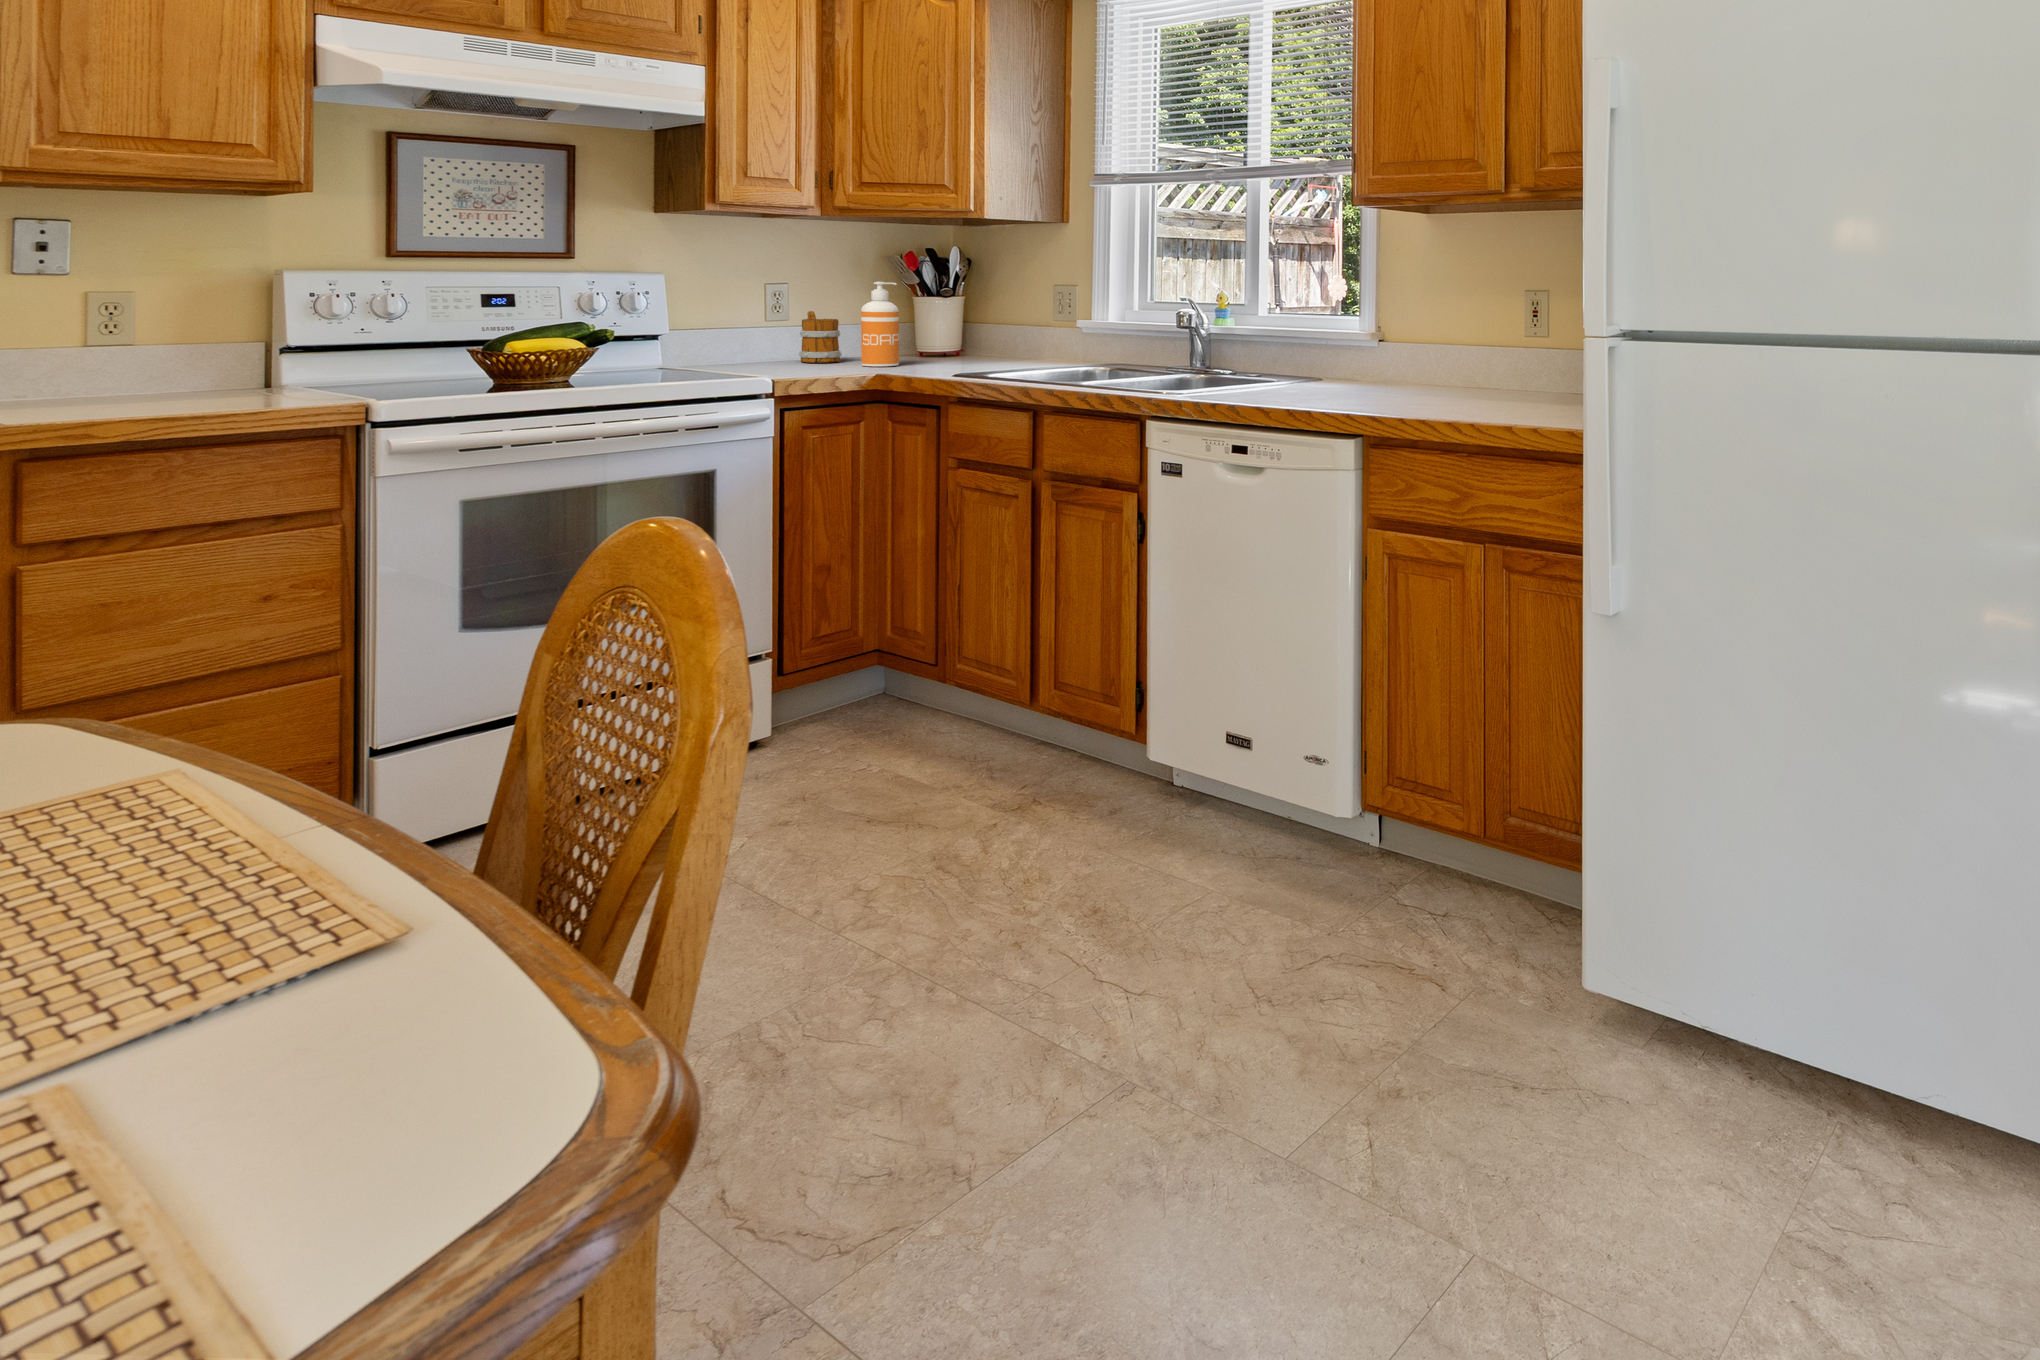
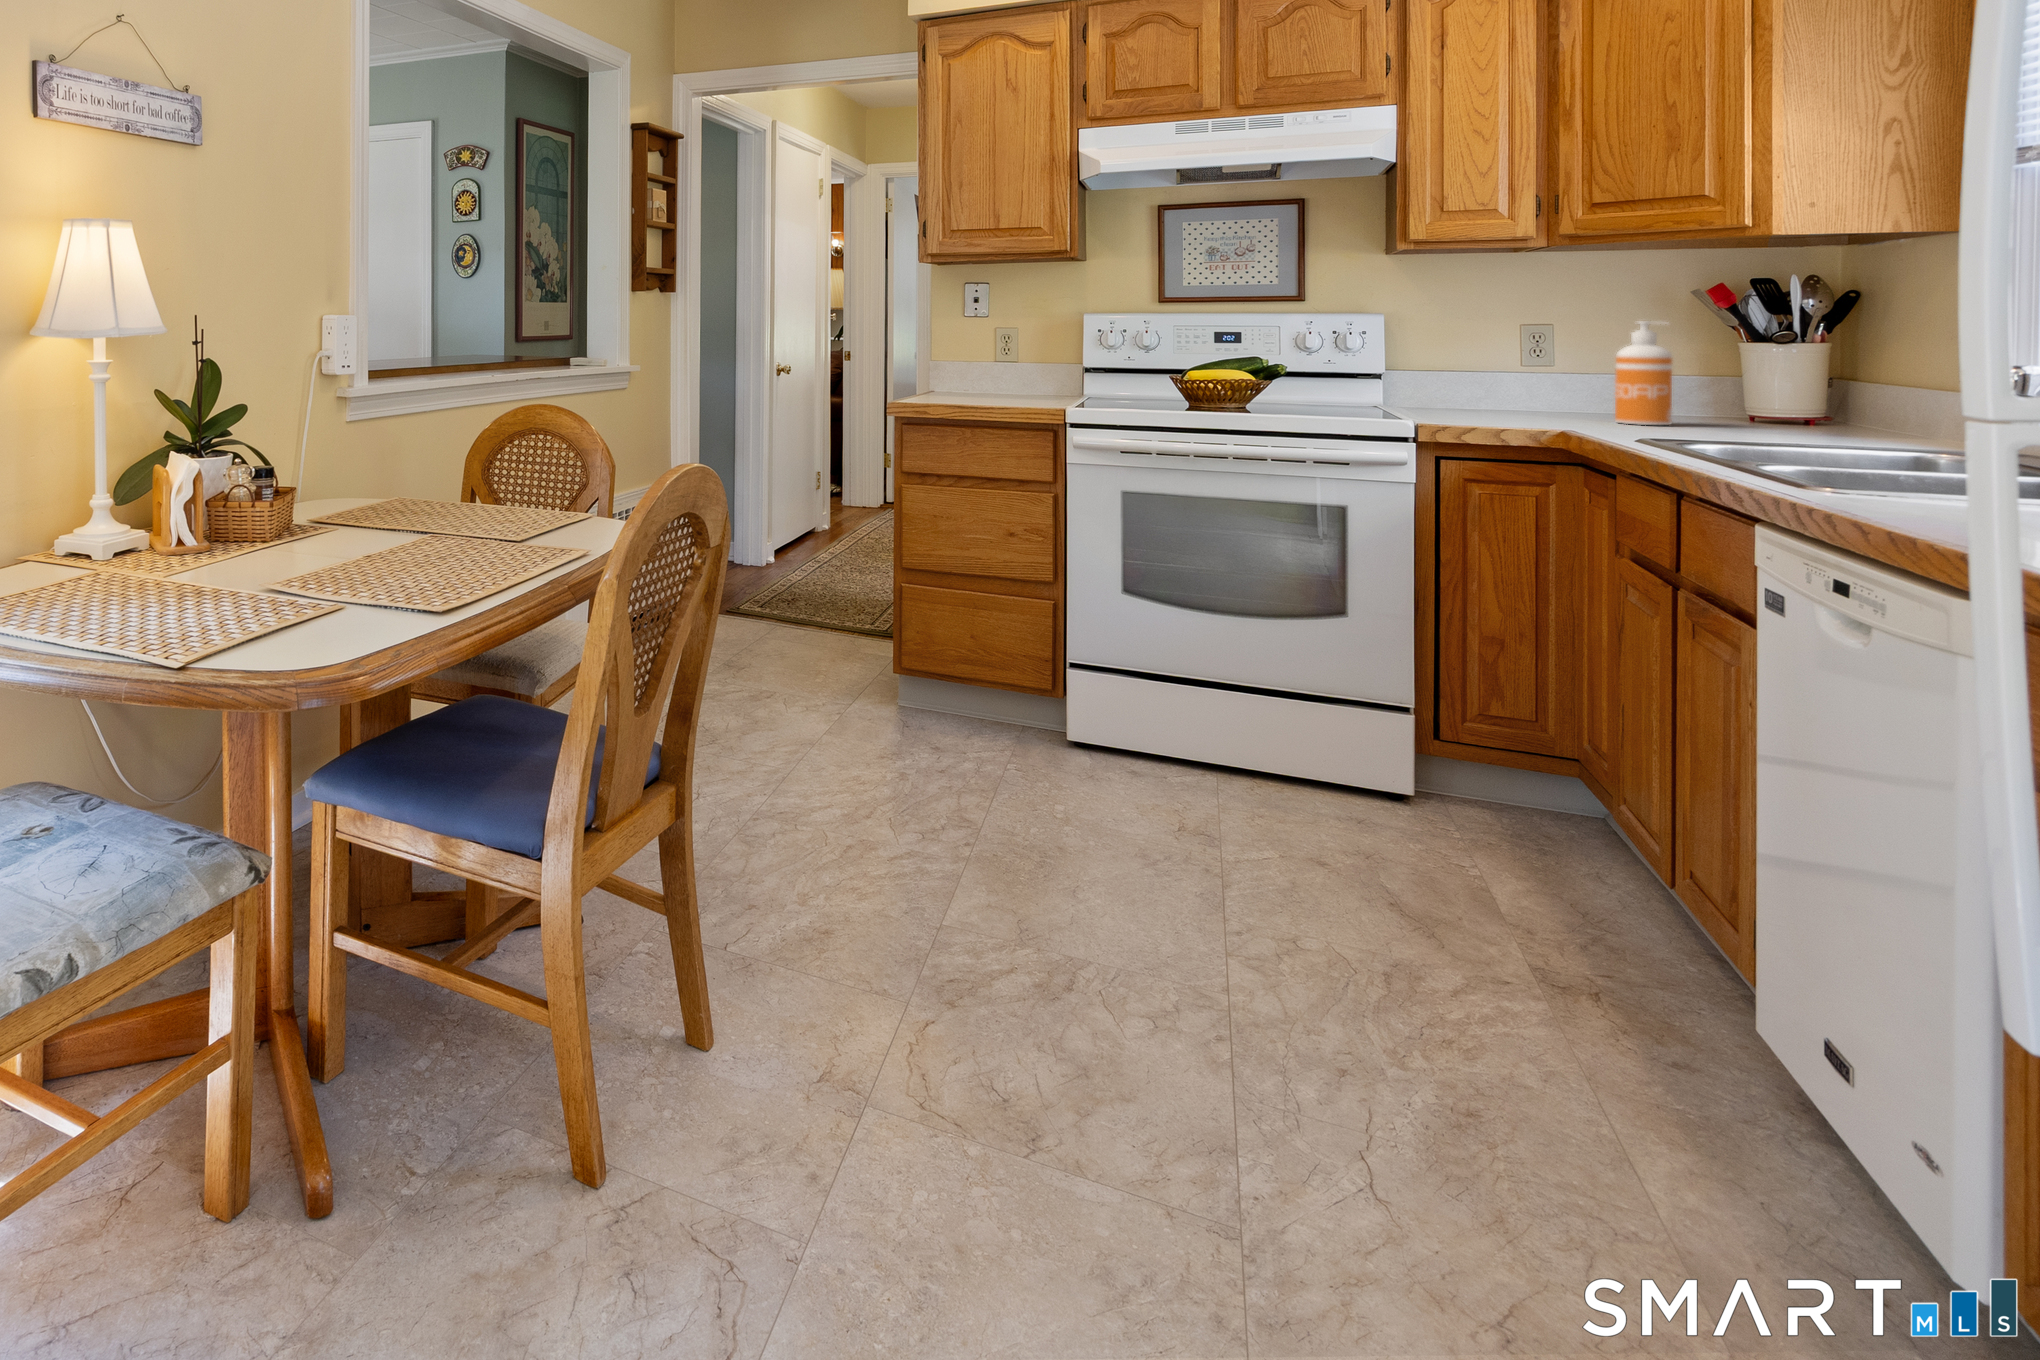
mug: present [799,311,842,363] -> none [1561,358,1616,417]

